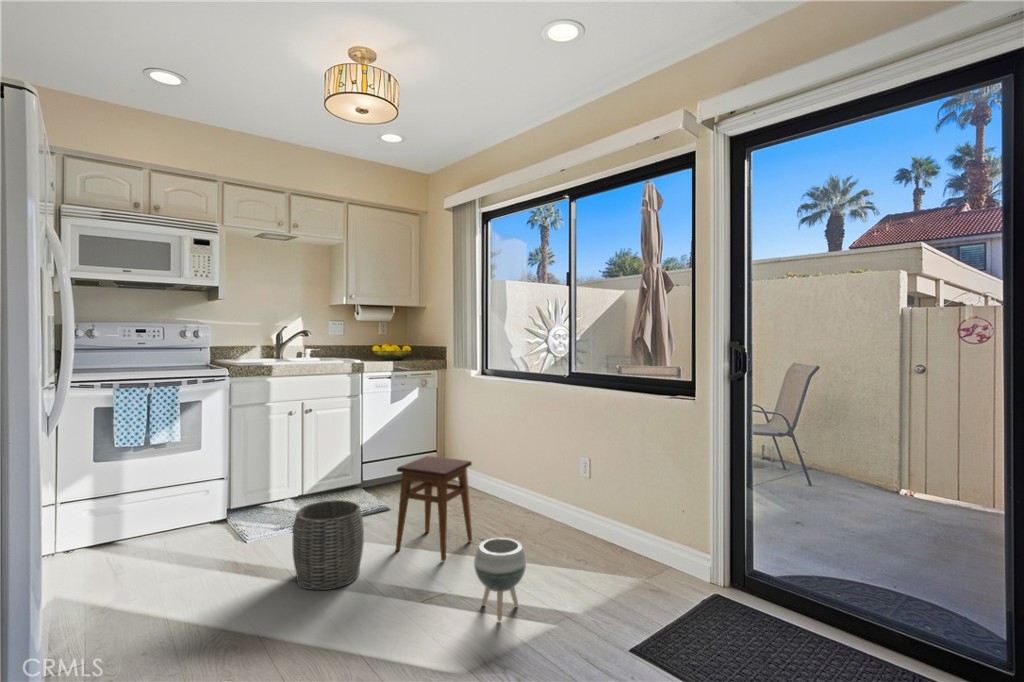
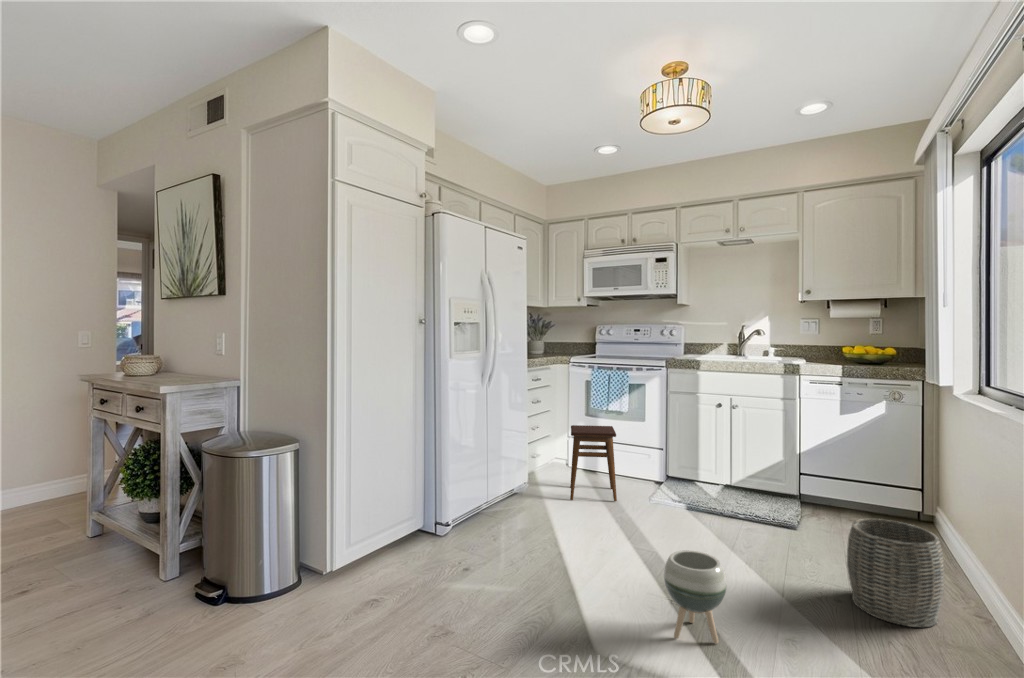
stool: present [396,456,472,561] -> present [570,425,617,501]
woven basket: present [292,500,364,590] -> present [847,519,944,627]

